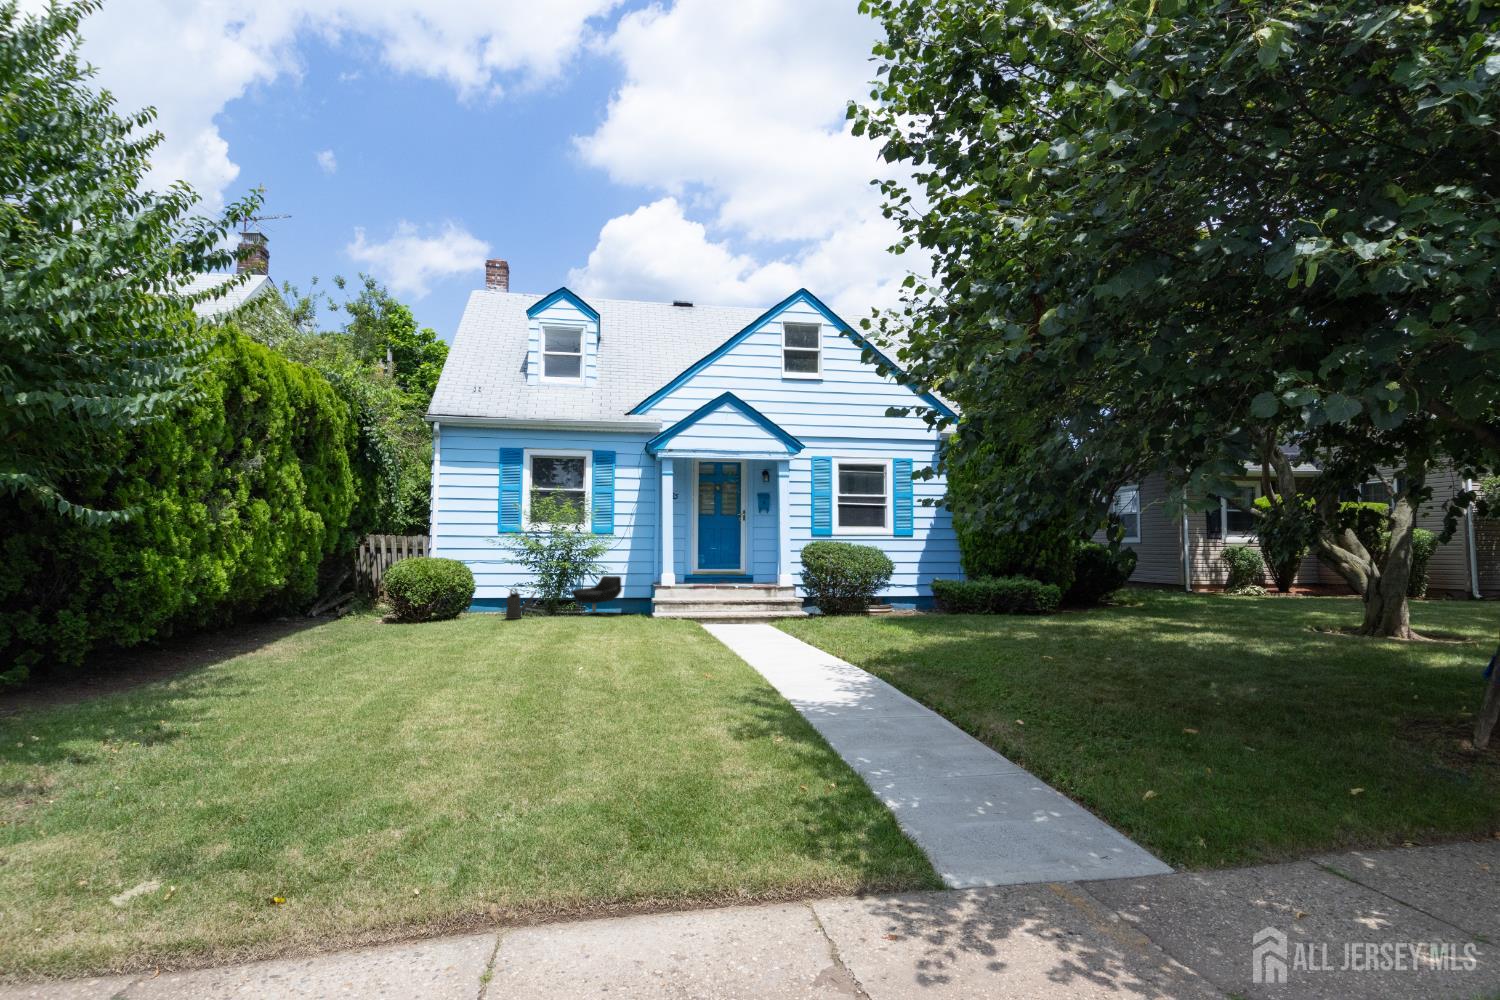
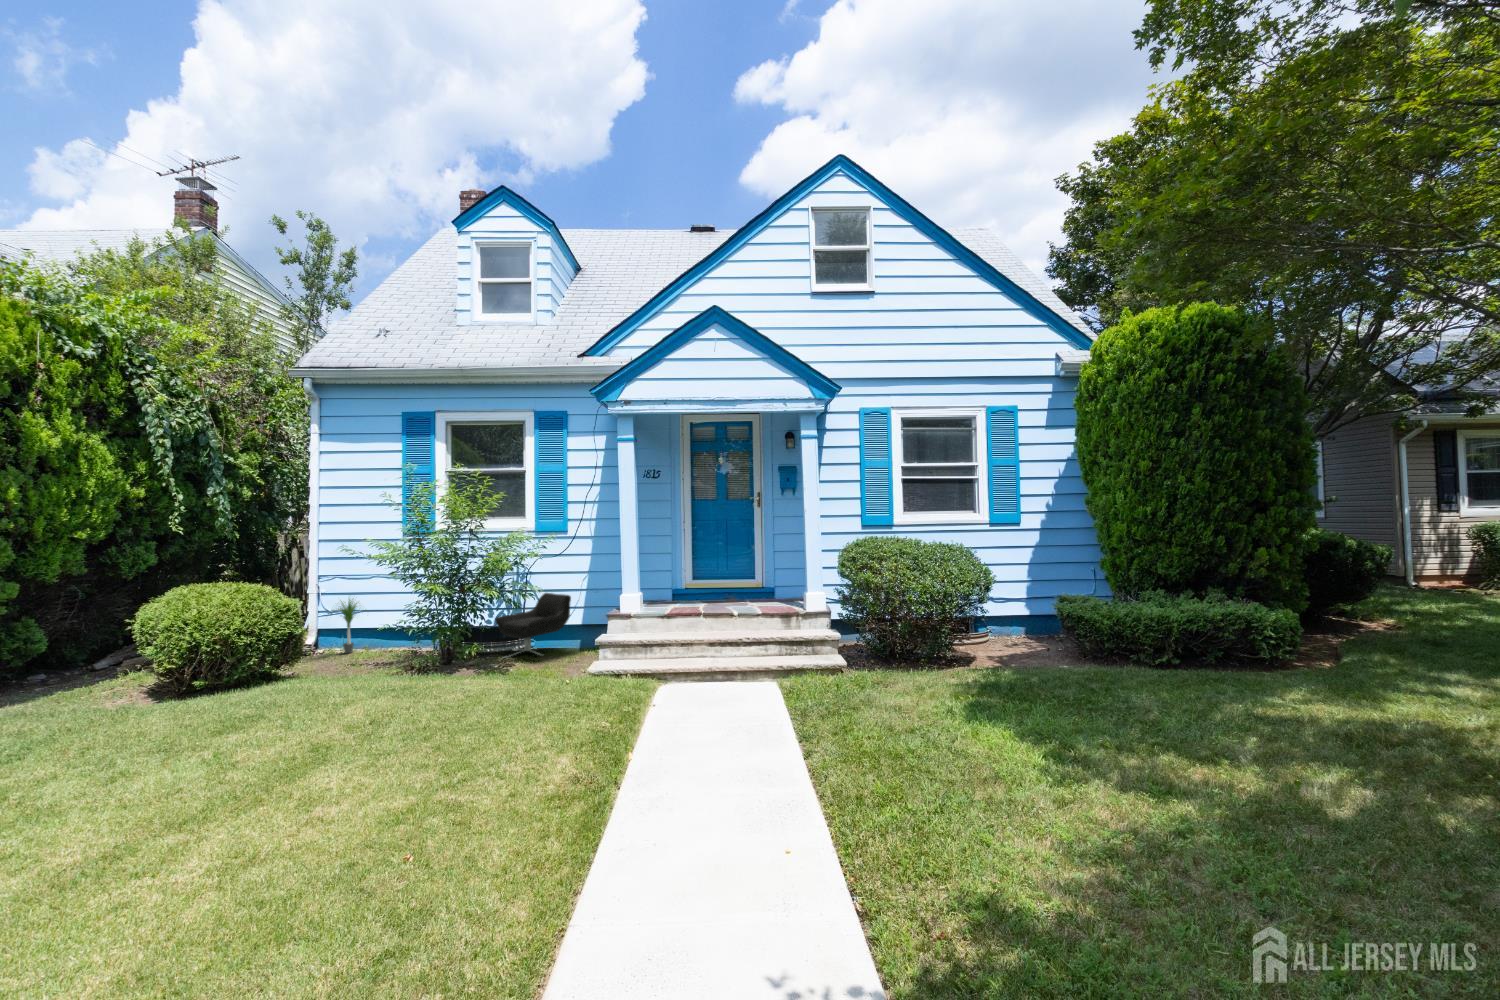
potted plant: none [449,572,478,615] -> present [338,599,357,653]
watering can: present [506,589,536,619] -> none [372,620,434,669]

